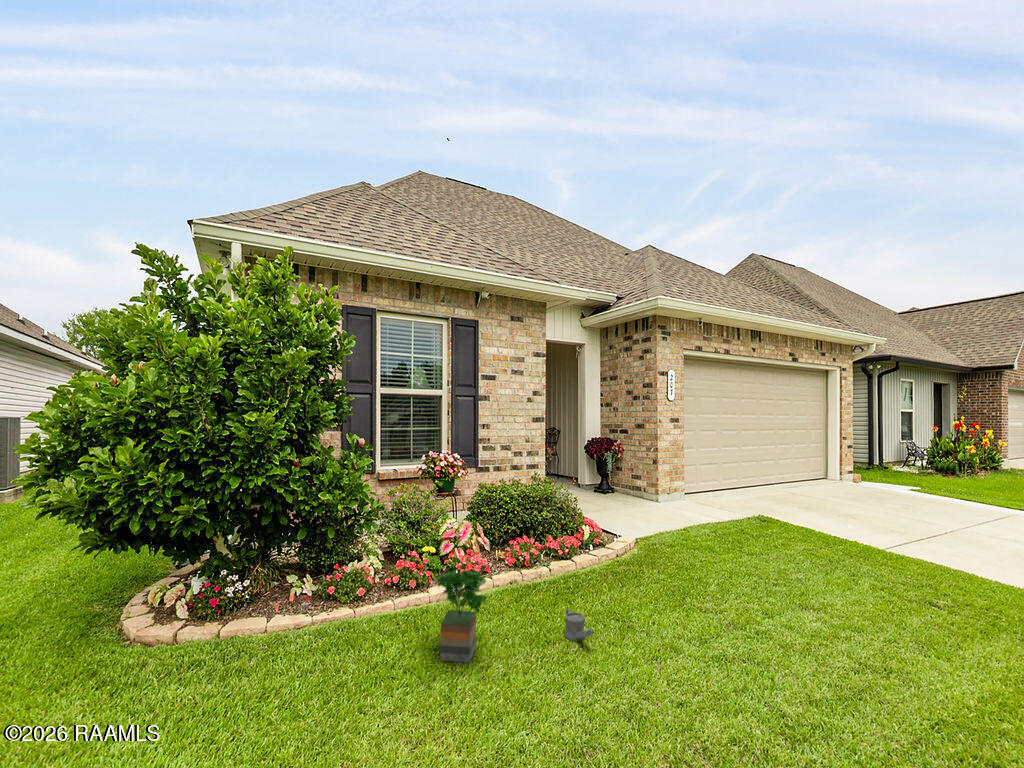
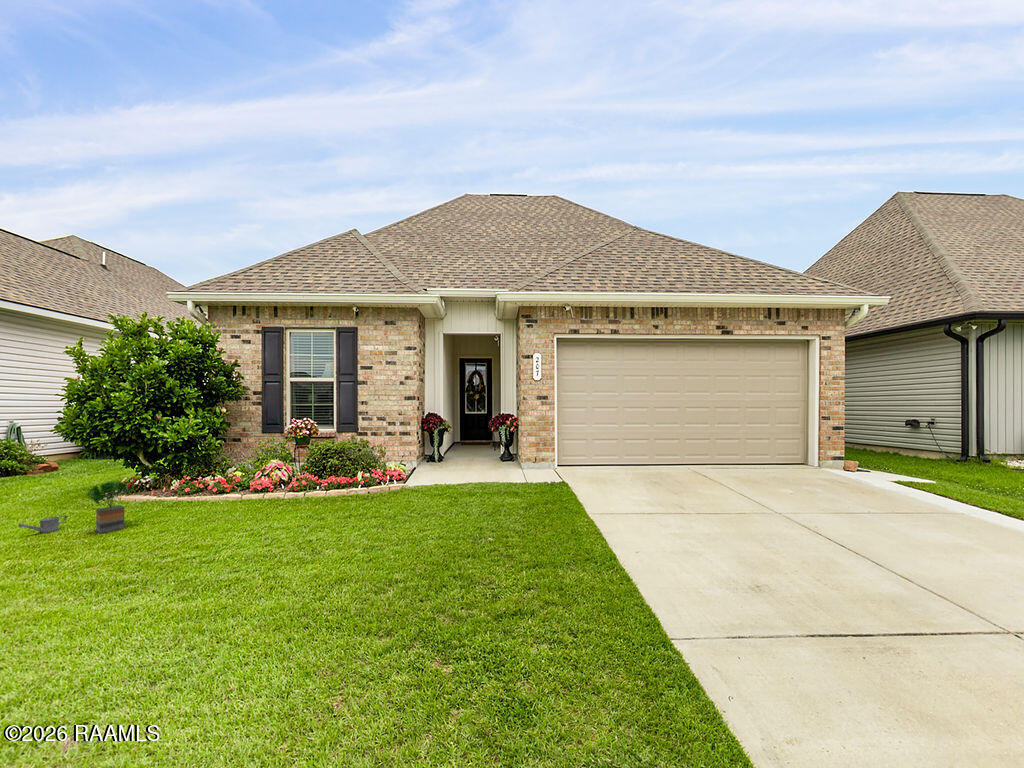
watering can: present [565,608,592,641] -> present [19,515,67,533]

